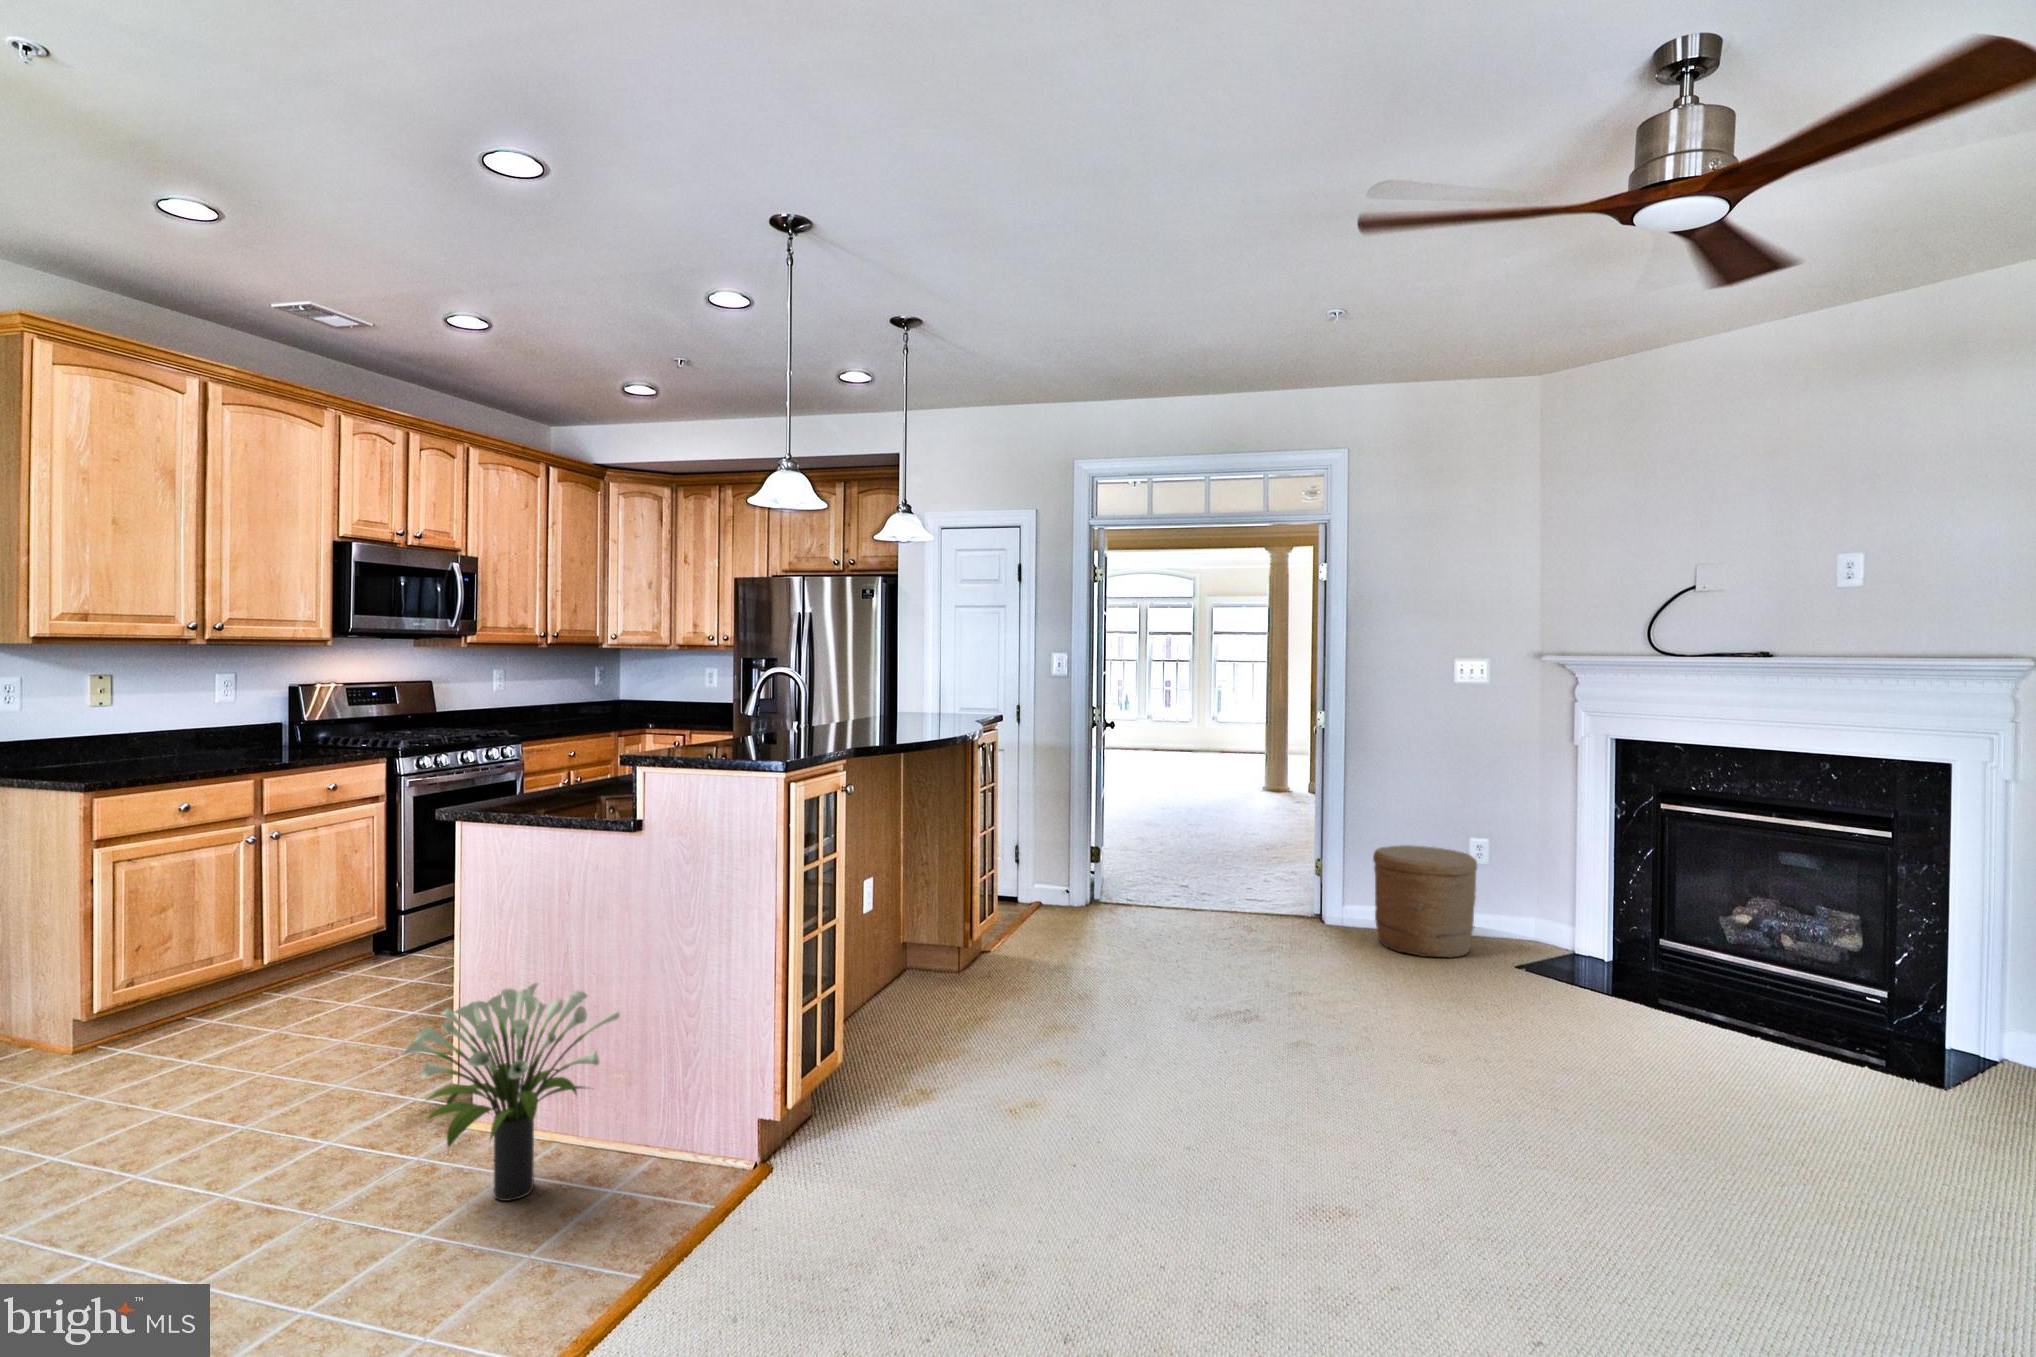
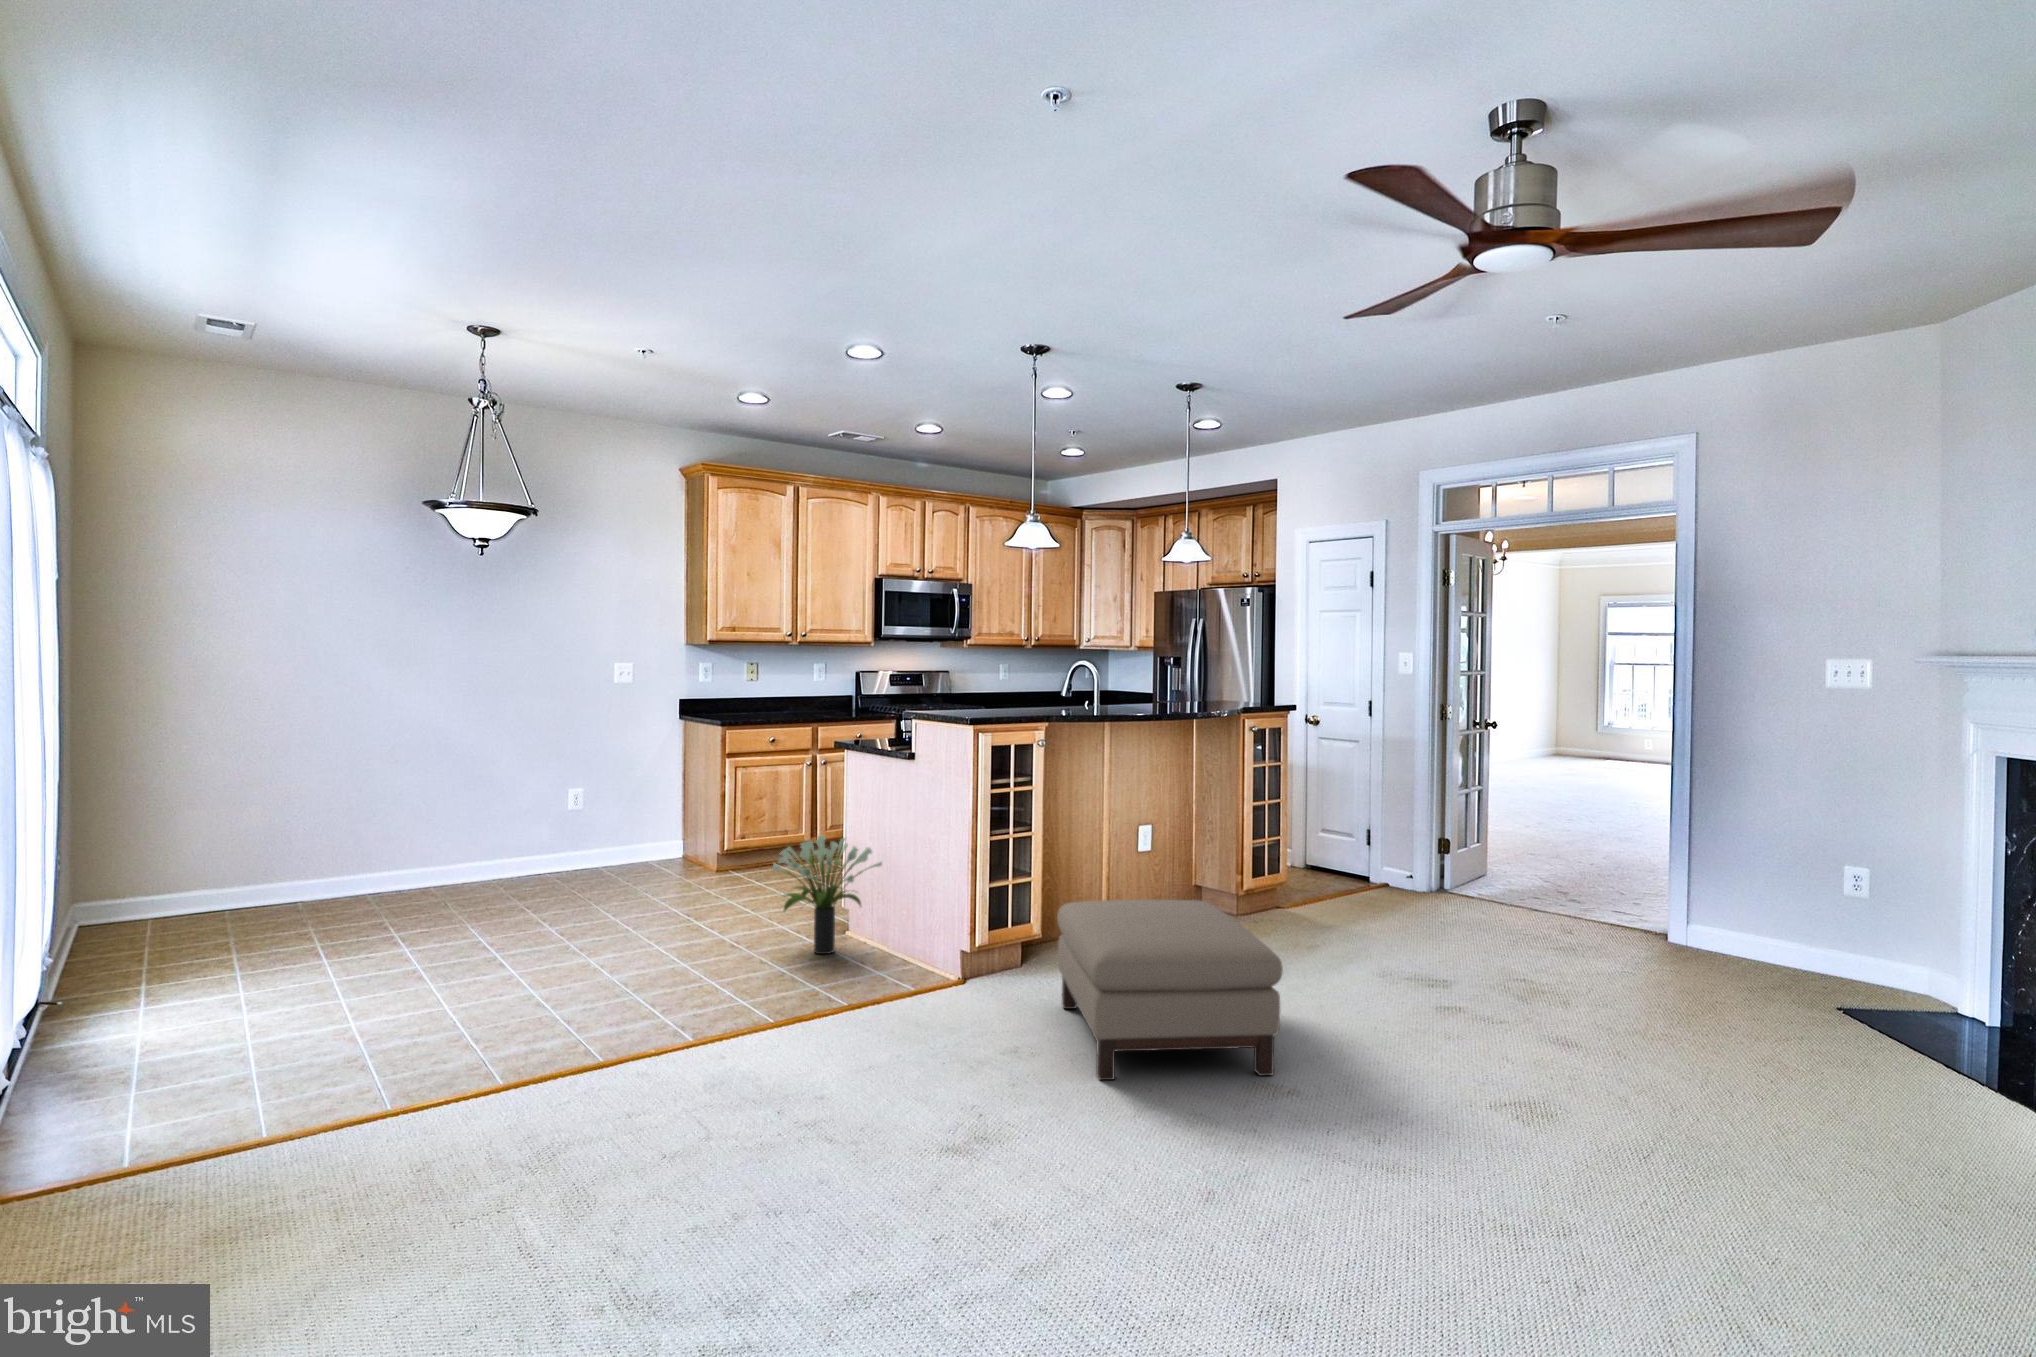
woven basket: present [1373,845,1477,958] -> none [1688,865,1821,993]
ottoman: none [995,984,1381,1308] -> present [1057,900,1283,1080]

